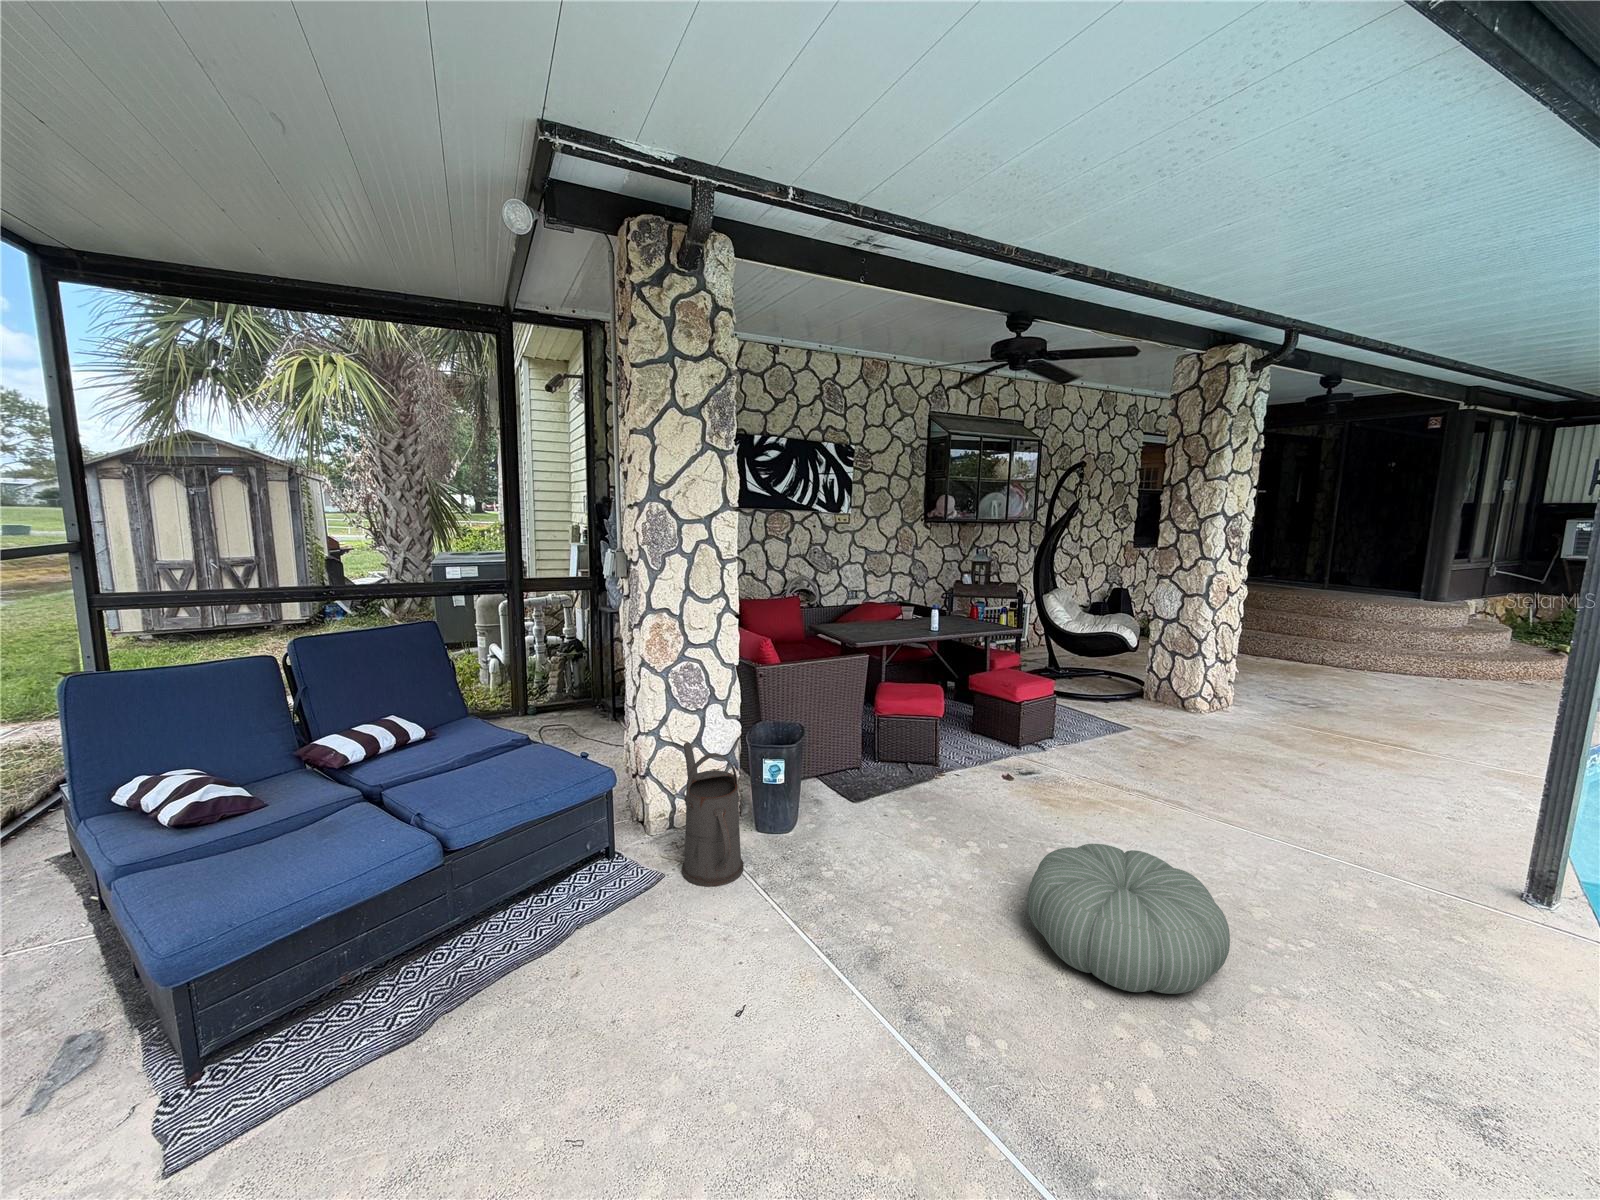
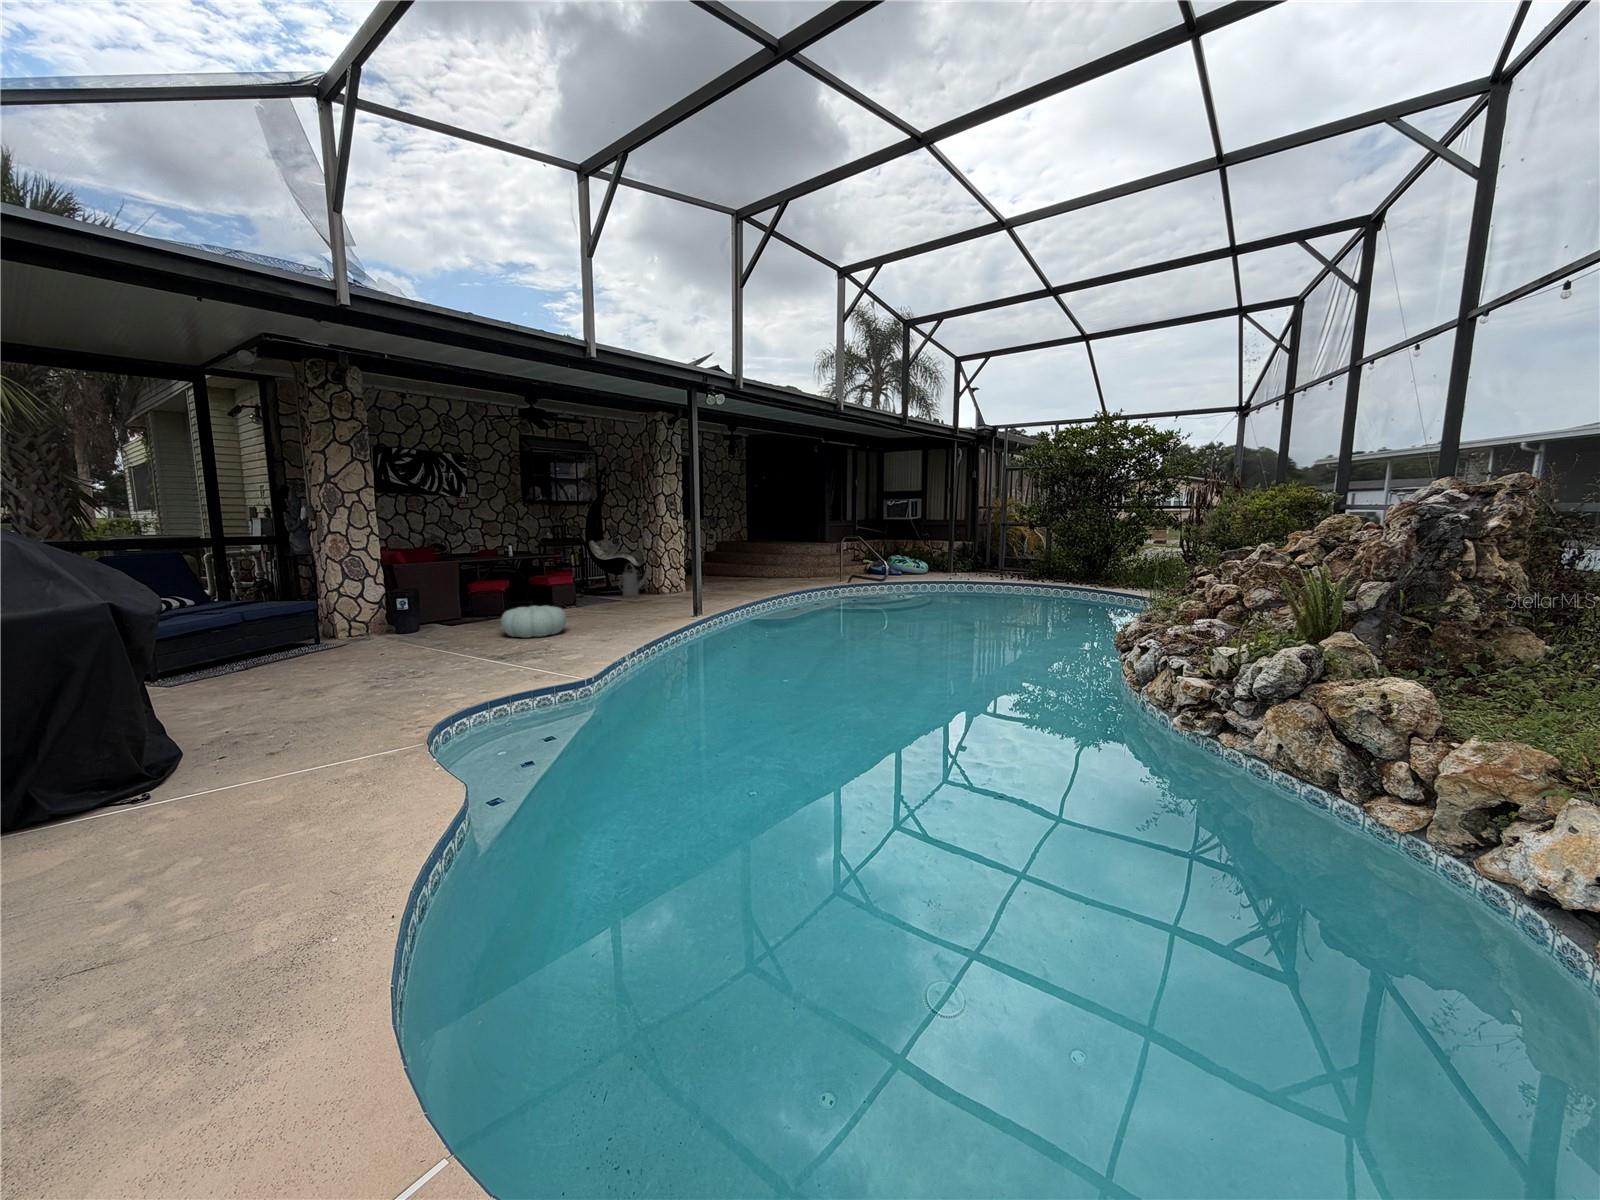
watering can: present [682,742,743,887] -> present [620,564,651,597]

